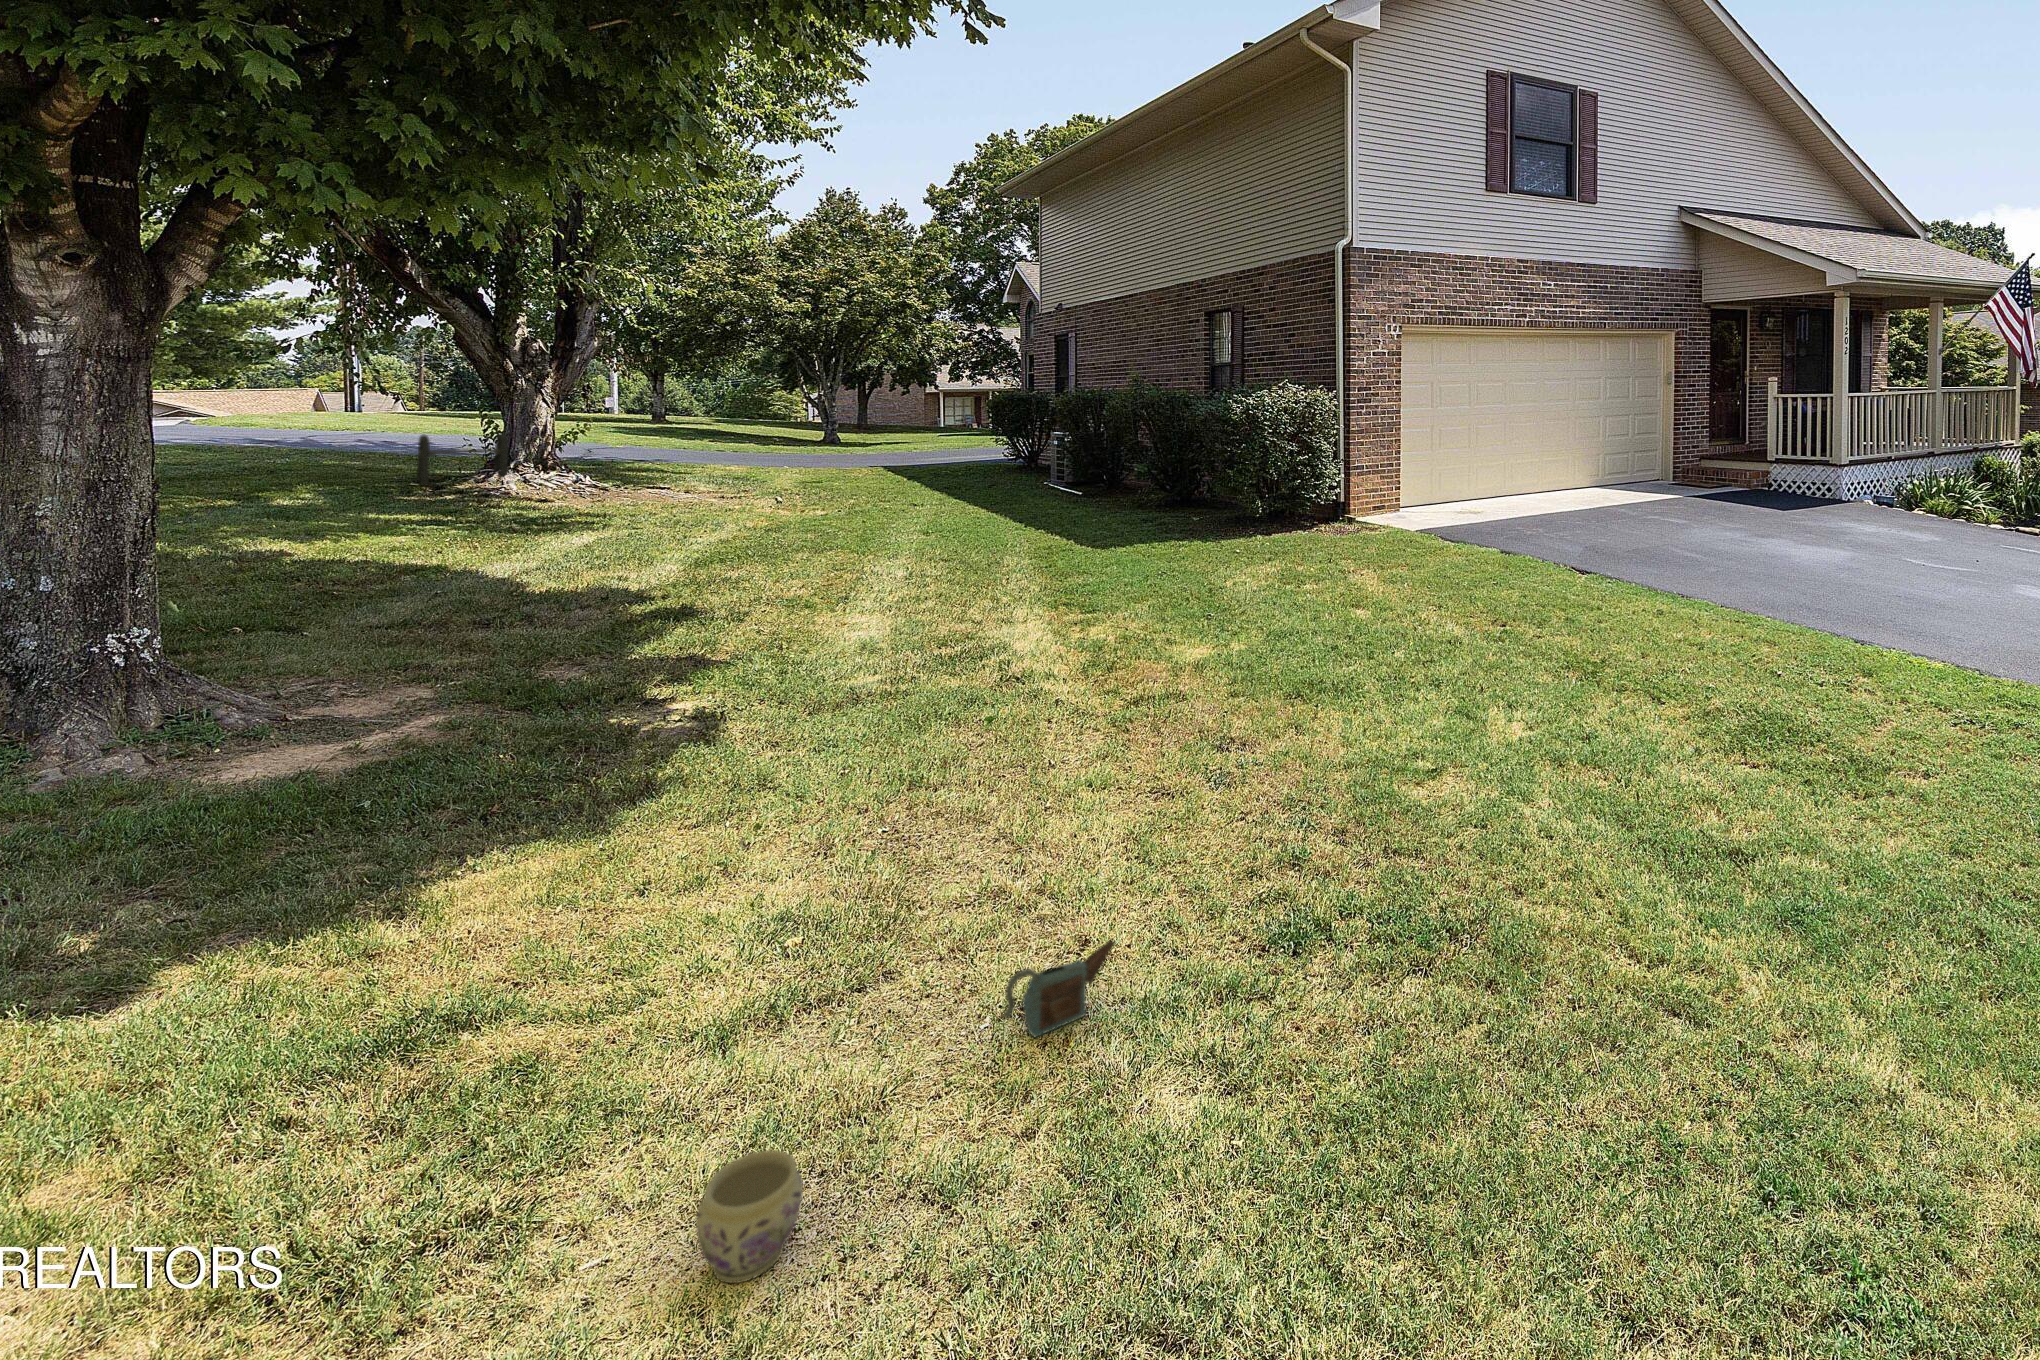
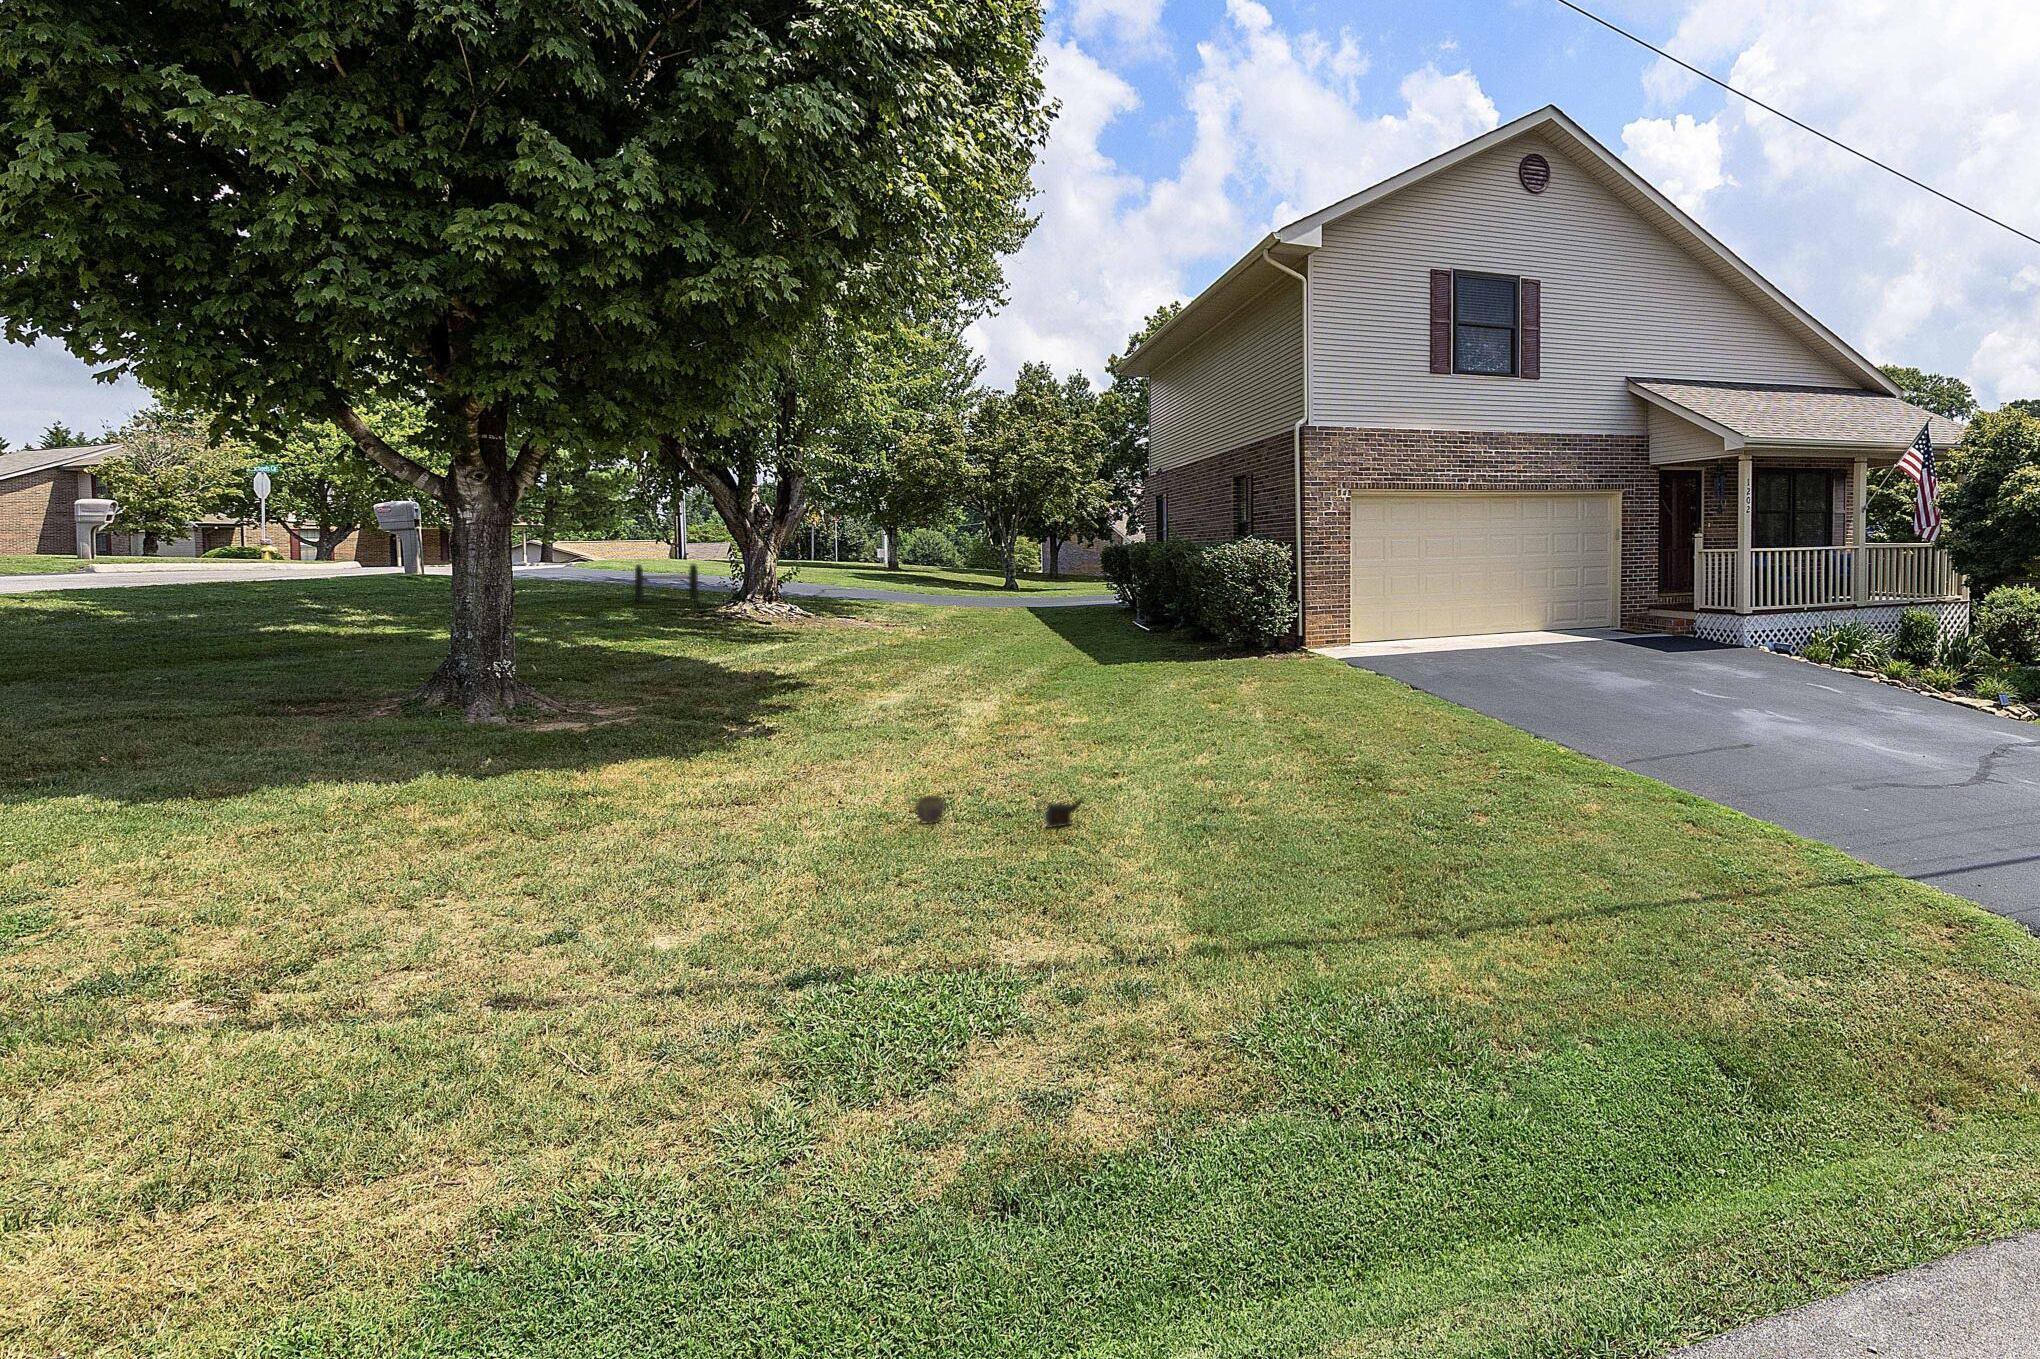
watering can: present [1004,940,1115,1037] -> present [1037,799,1083,828]
planter: present [696,1150,803,1283] -> present [915,796,945,824]

